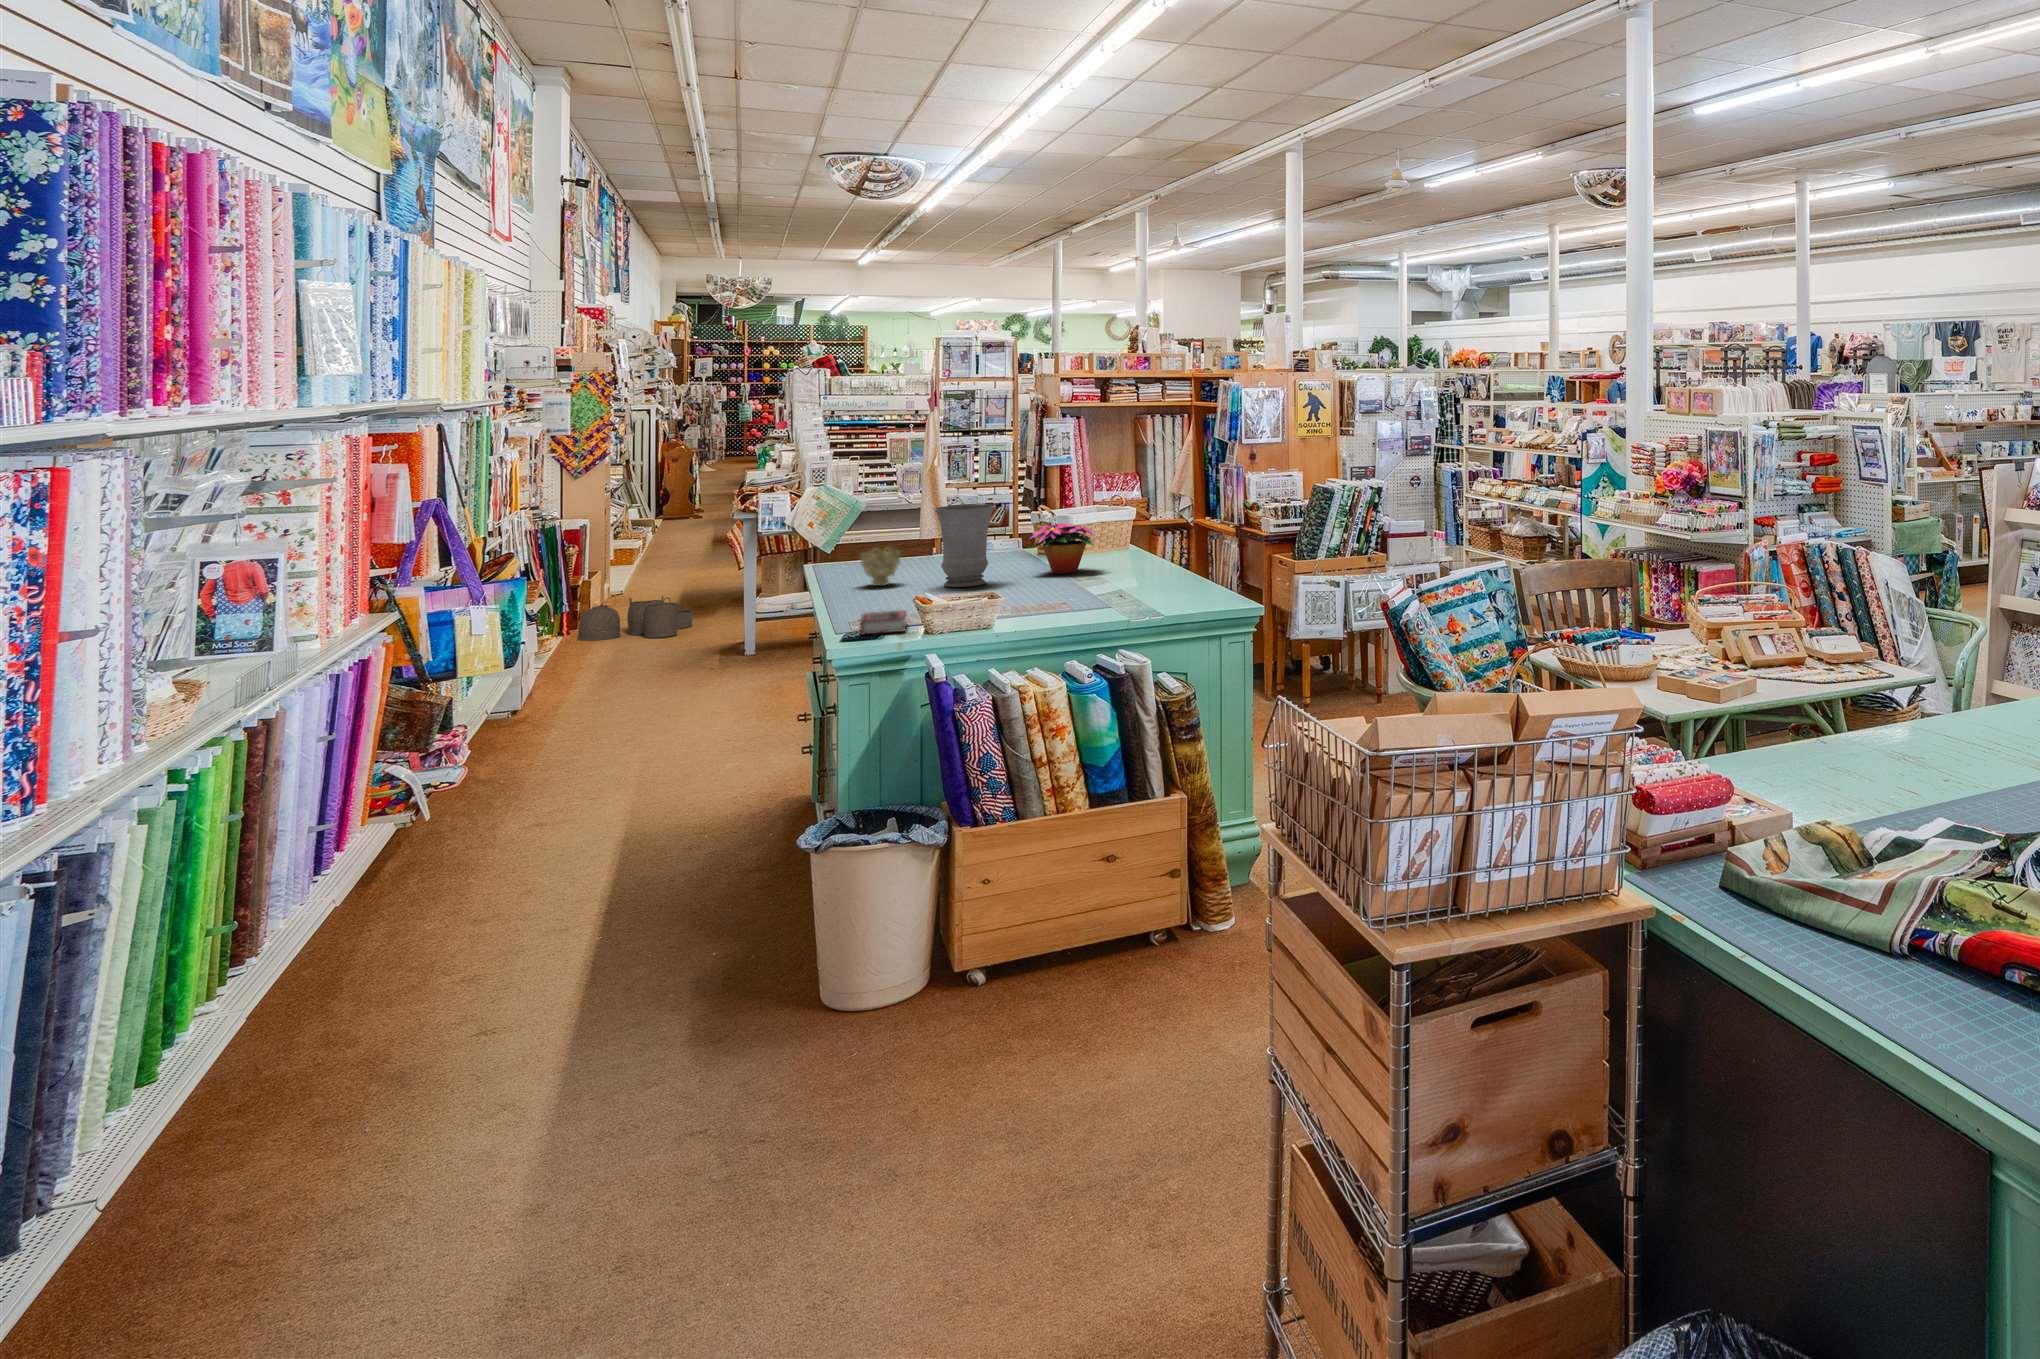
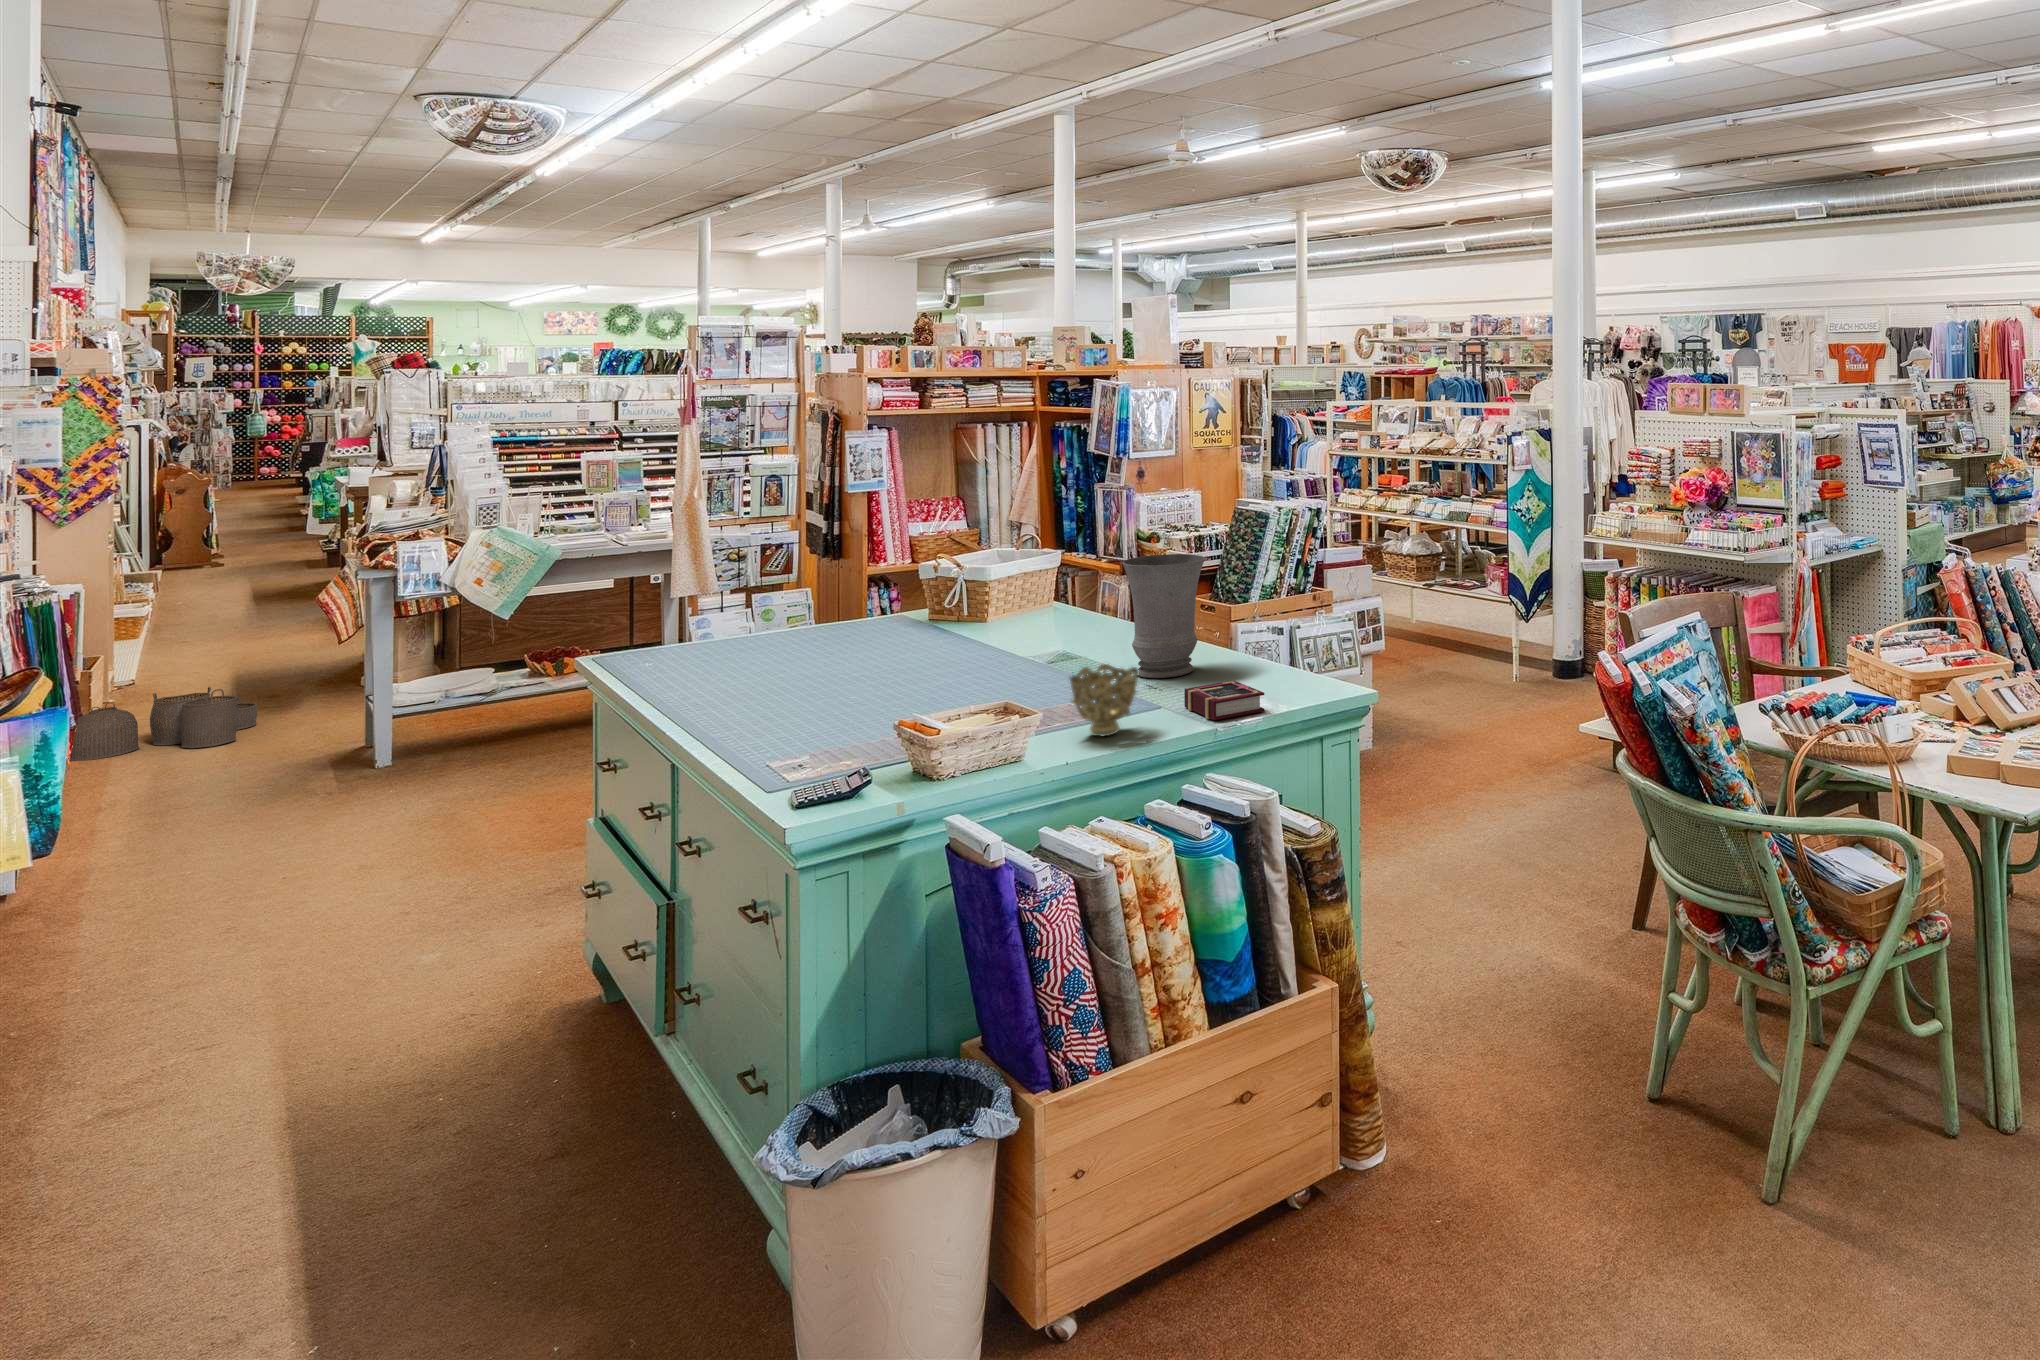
vase: present [935,504,994,587] -> present [1122,554,1205,678]
flower arrangement: present [1029,522,1099,574] -> none [953,574,1063,650]
decorative bowl: present [860,547,901,586] -> present [1070,664,1139,736]
book: present [860,610,906,634] -> present [1184,681,1265,720]

